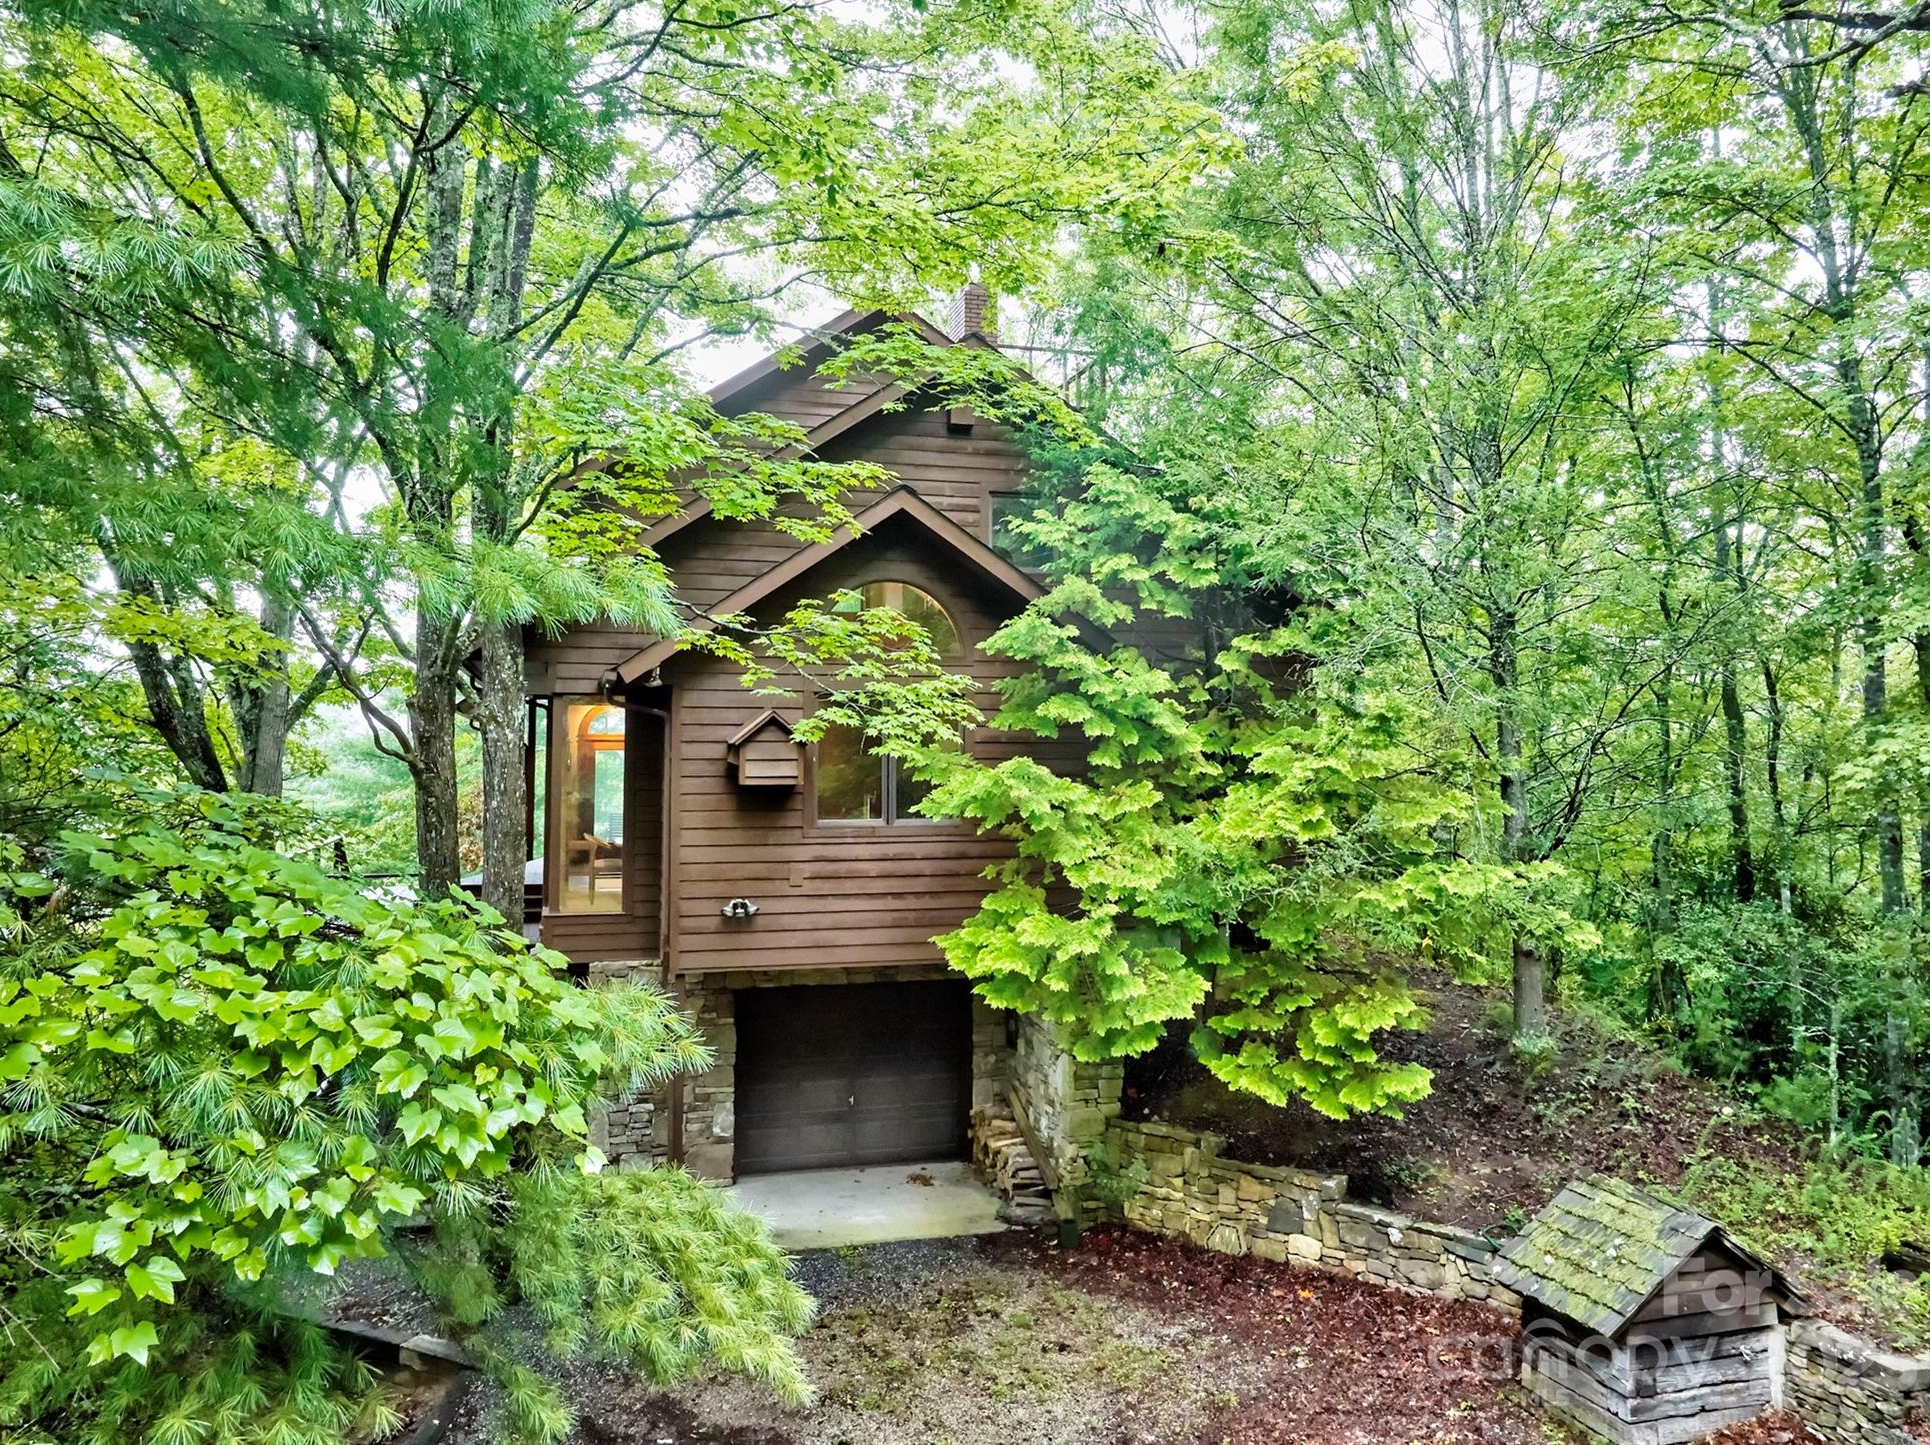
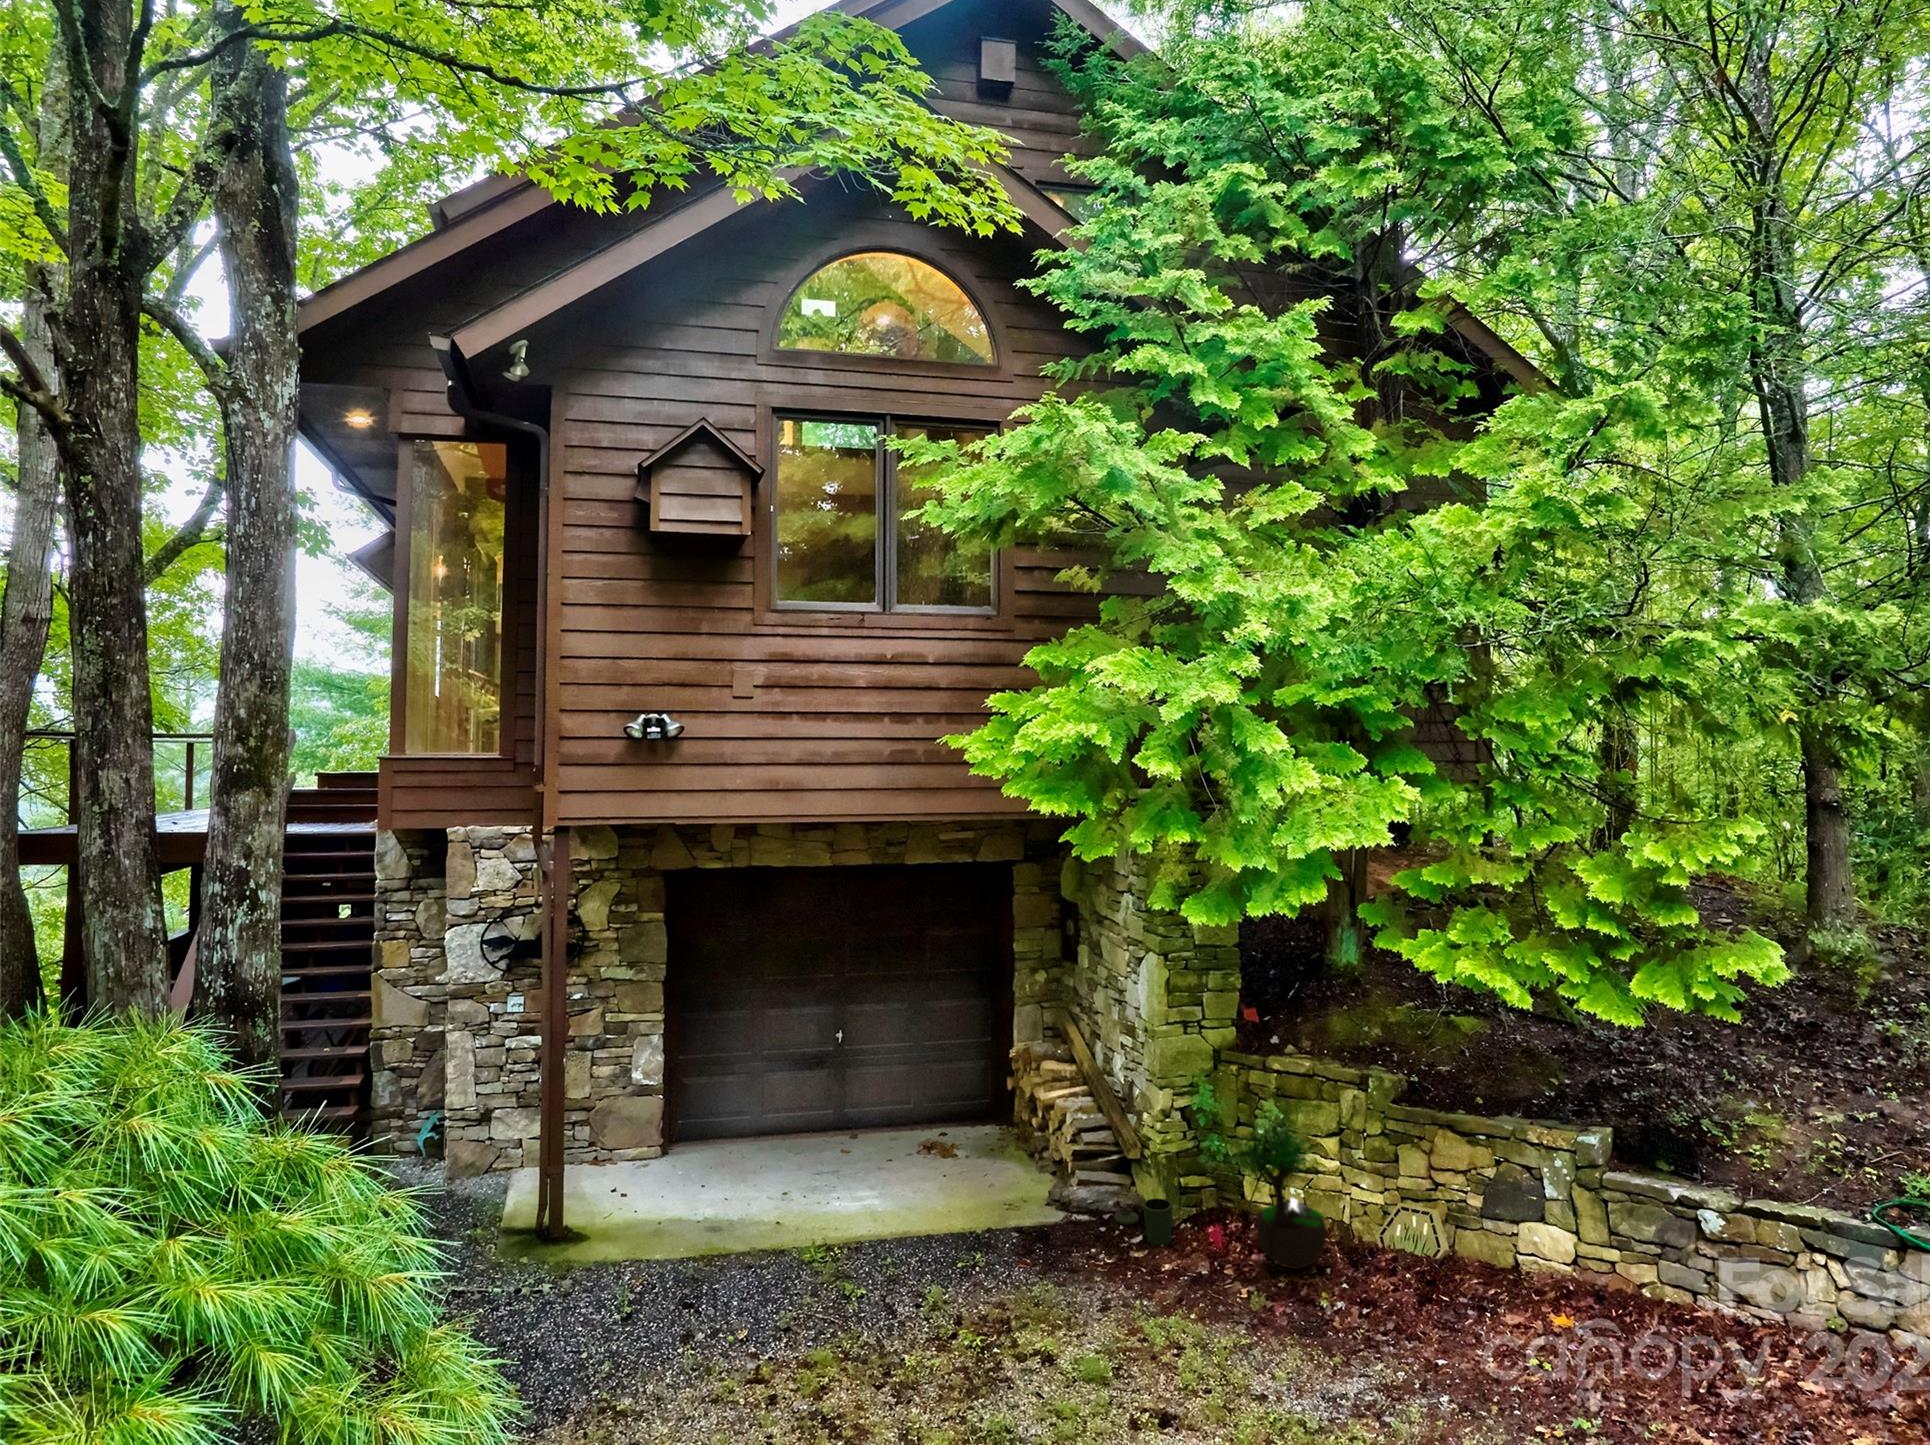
potted tree: none [1110,1159,1175,1264] -> present [1232,1121,1326,1269]

